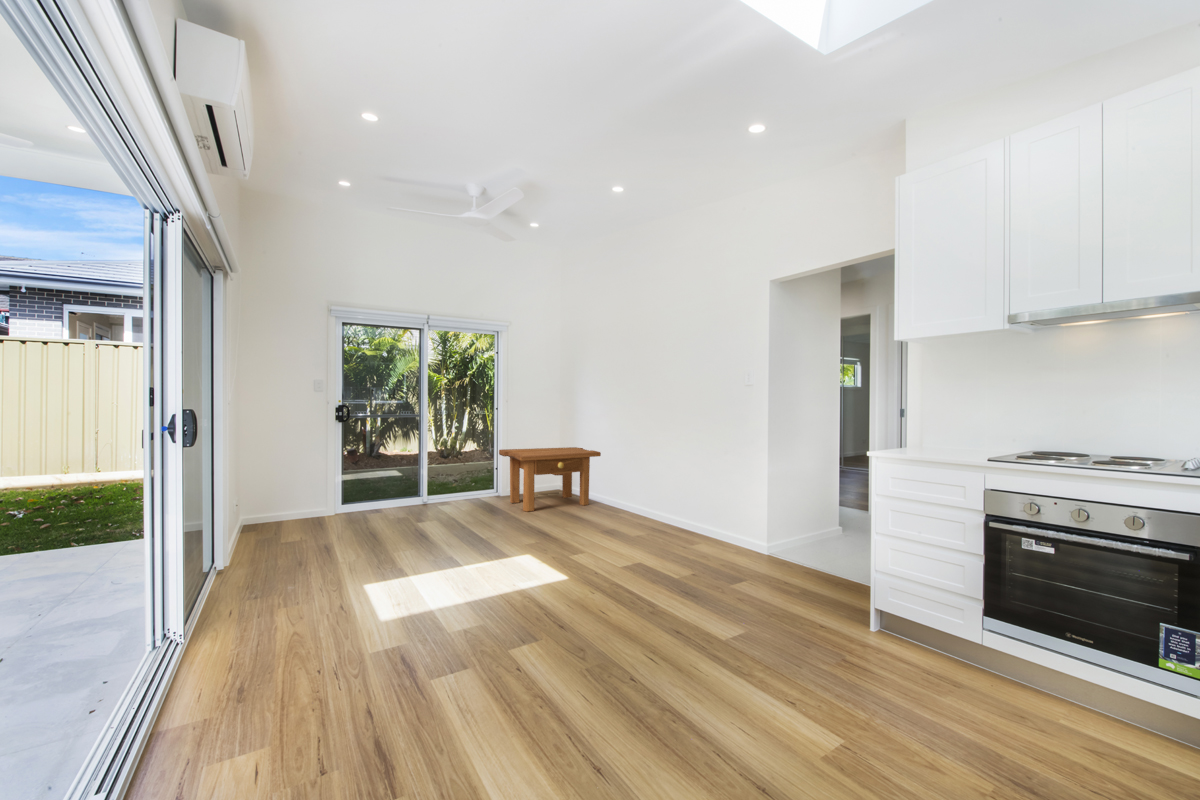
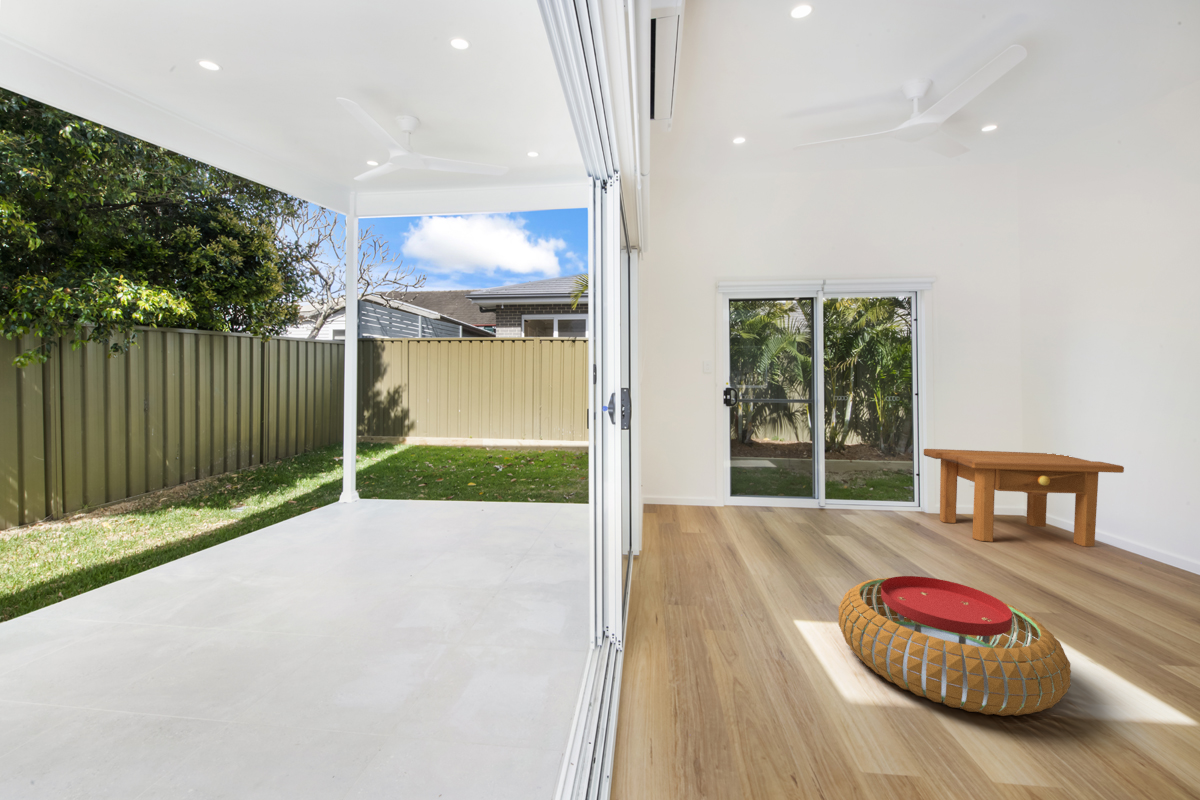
pouf: none [389,534,514,606] -> present [838,576,1071,716]

